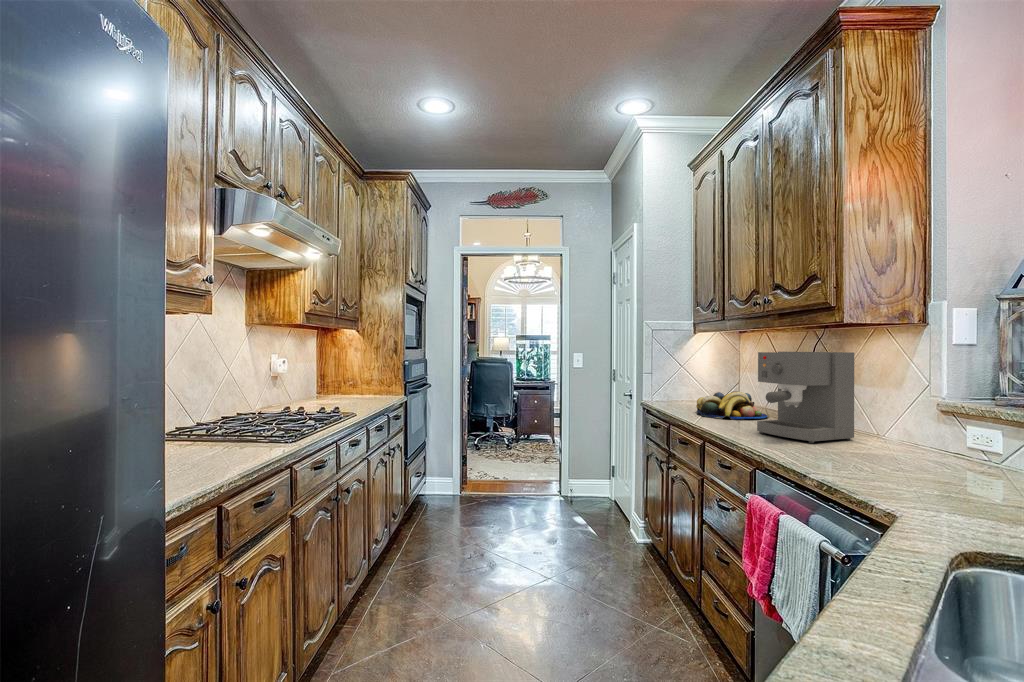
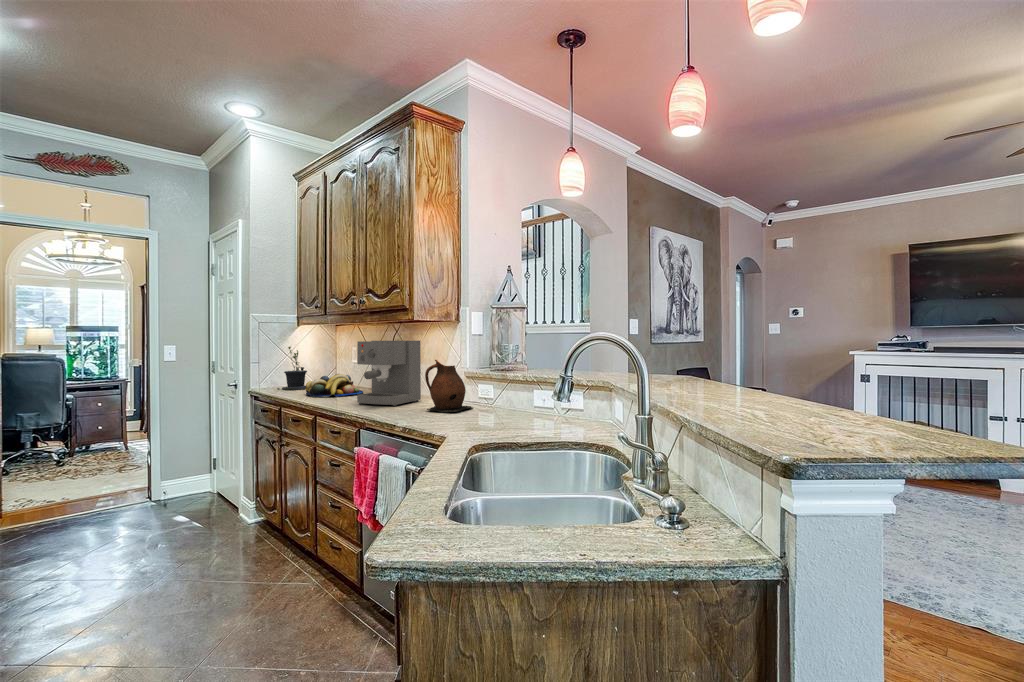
potted plant: none [668,356,703,405] -> present [277,347,307,390]
ceramic pitcher: none [862,382,957,468] -> present [425,360,473,412]

